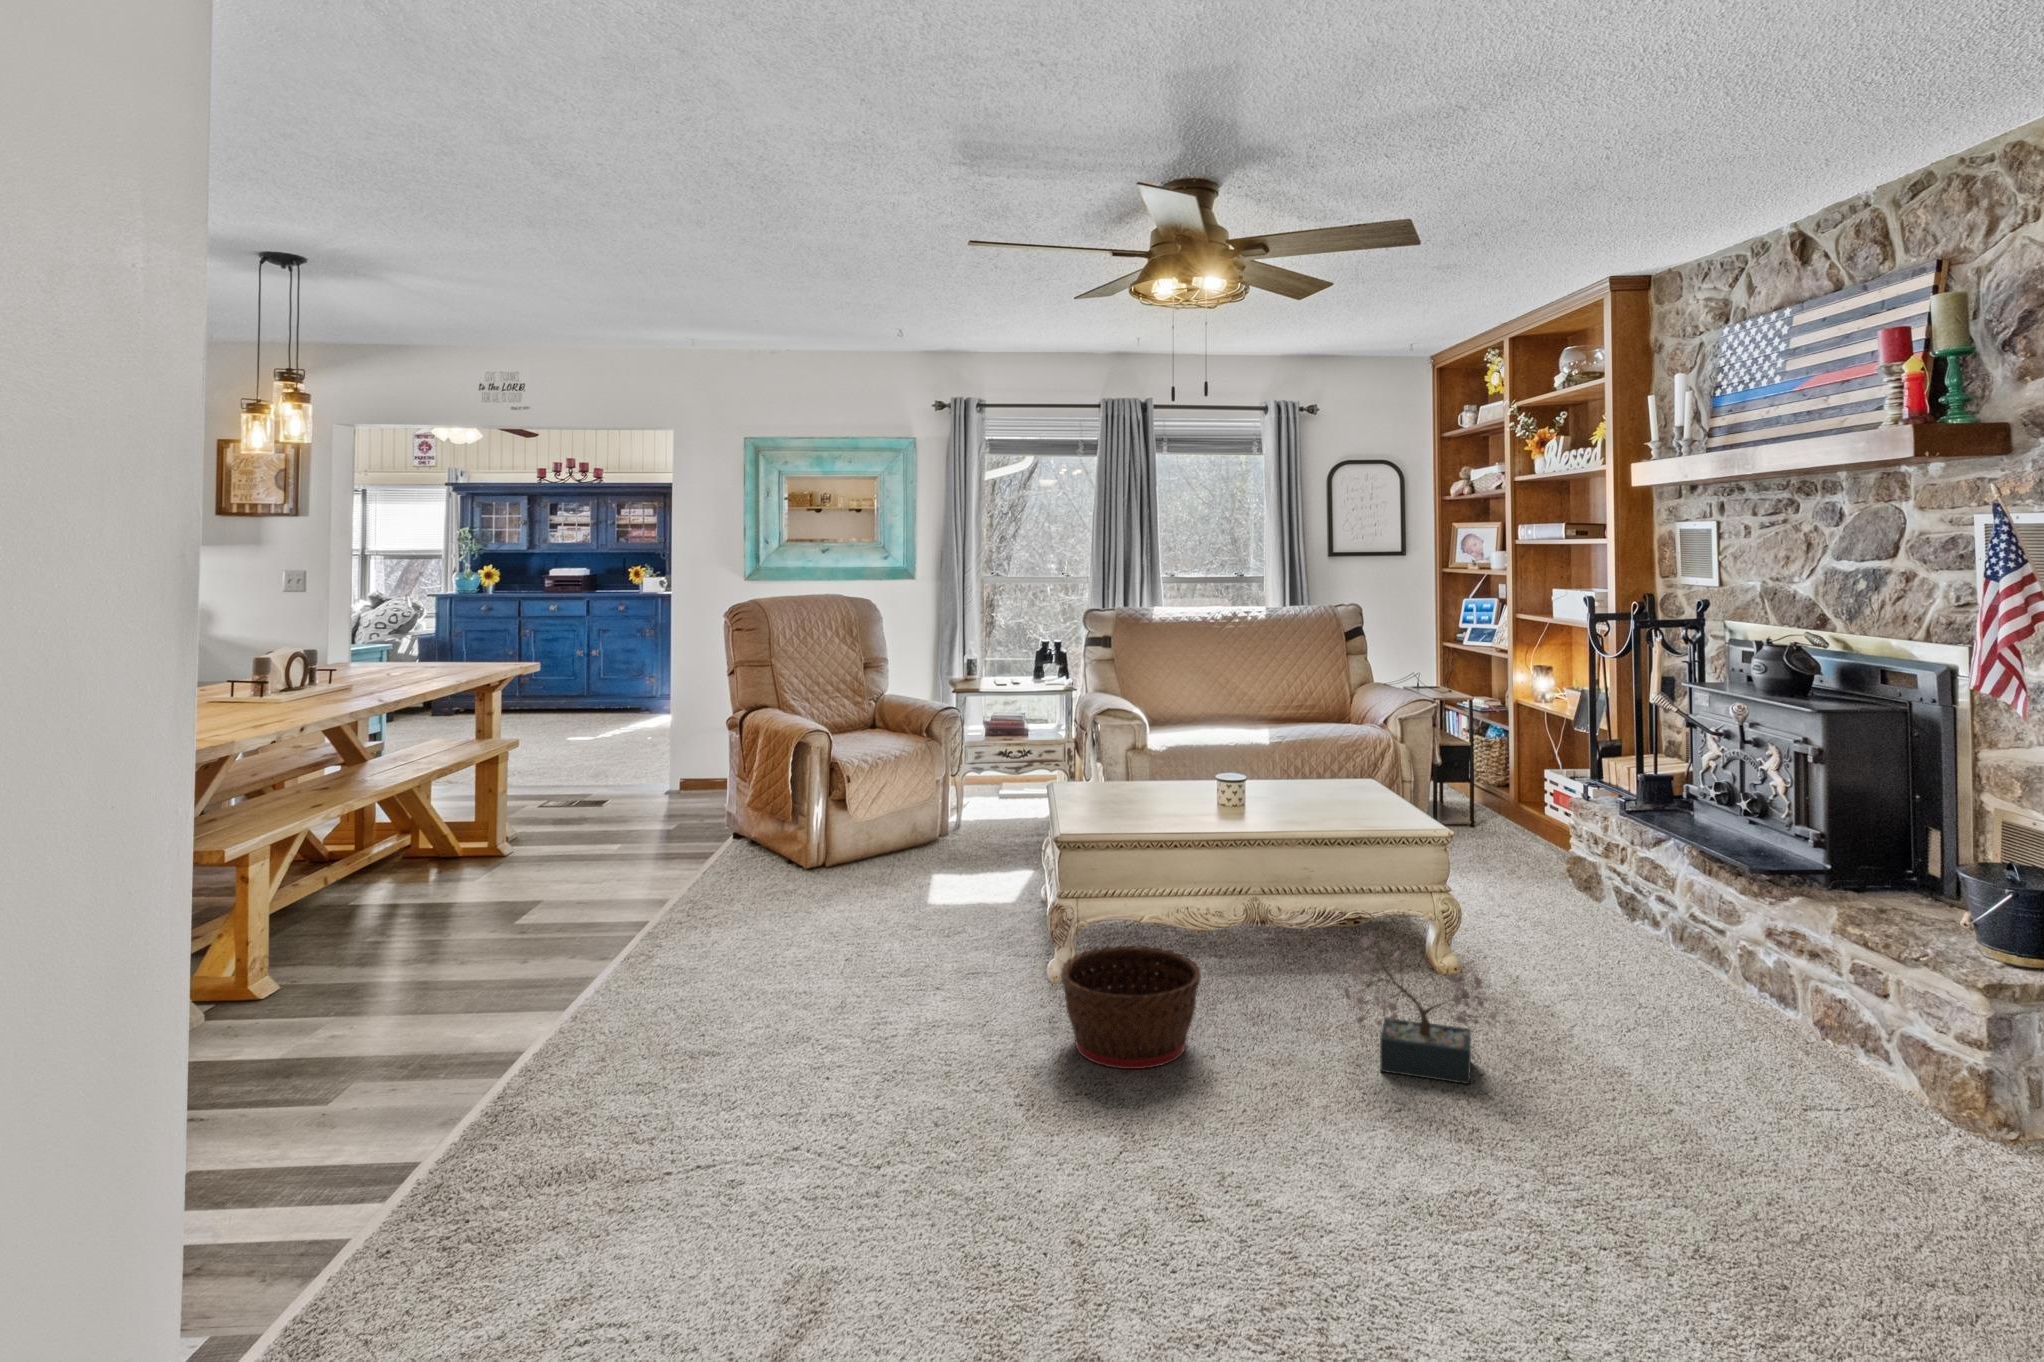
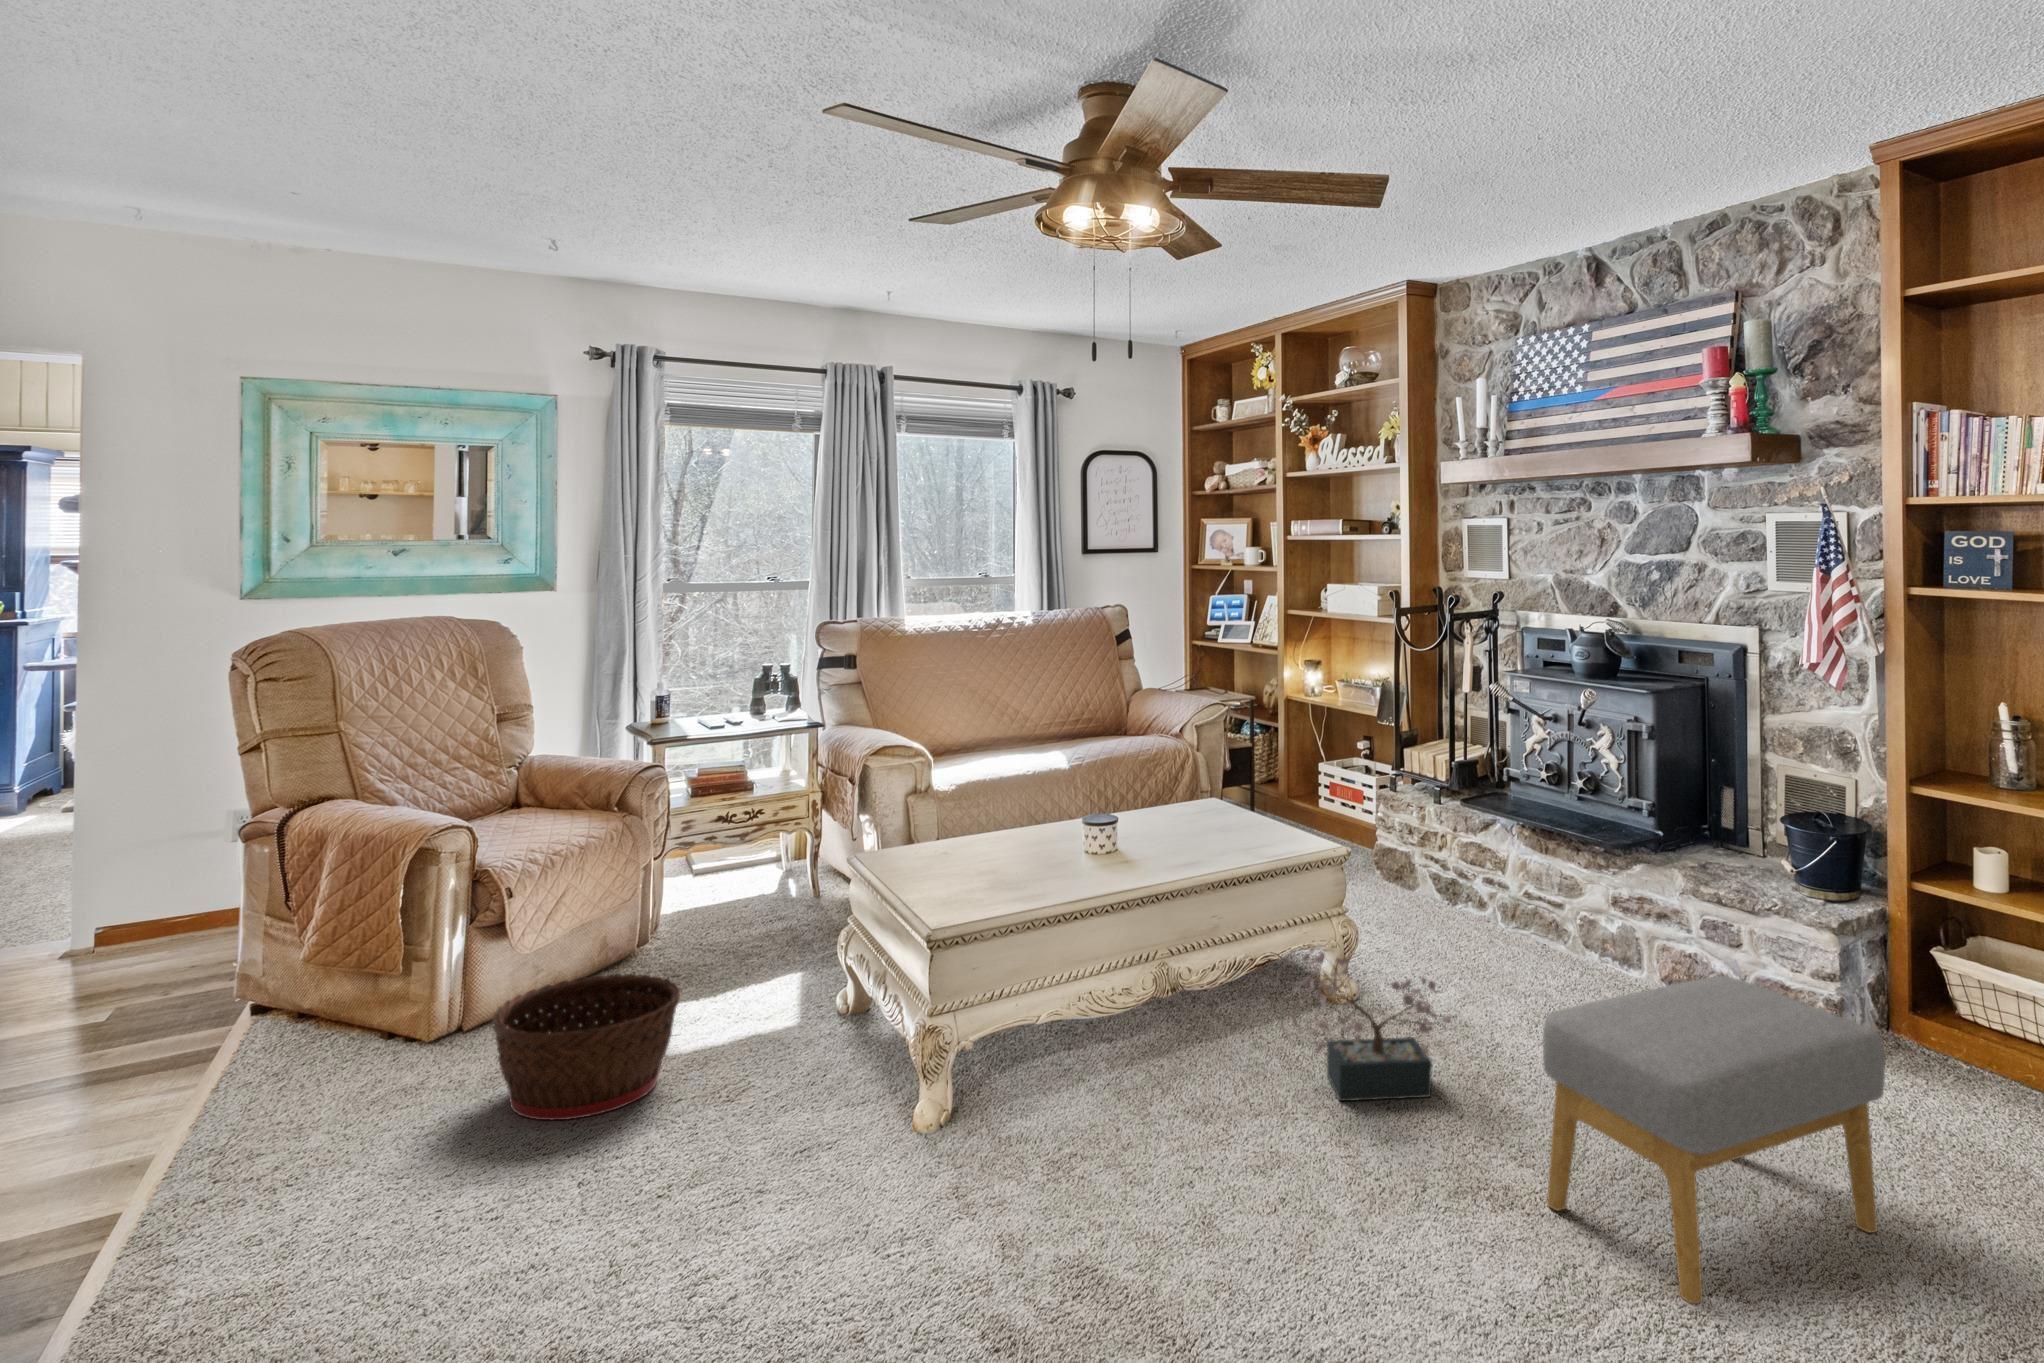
basket: present [1061,945,1201,1069] -> present [493,974,680,1120]
footstool: none [1502,1011,1868,1303] -> present [1543,976,1885,1304]

